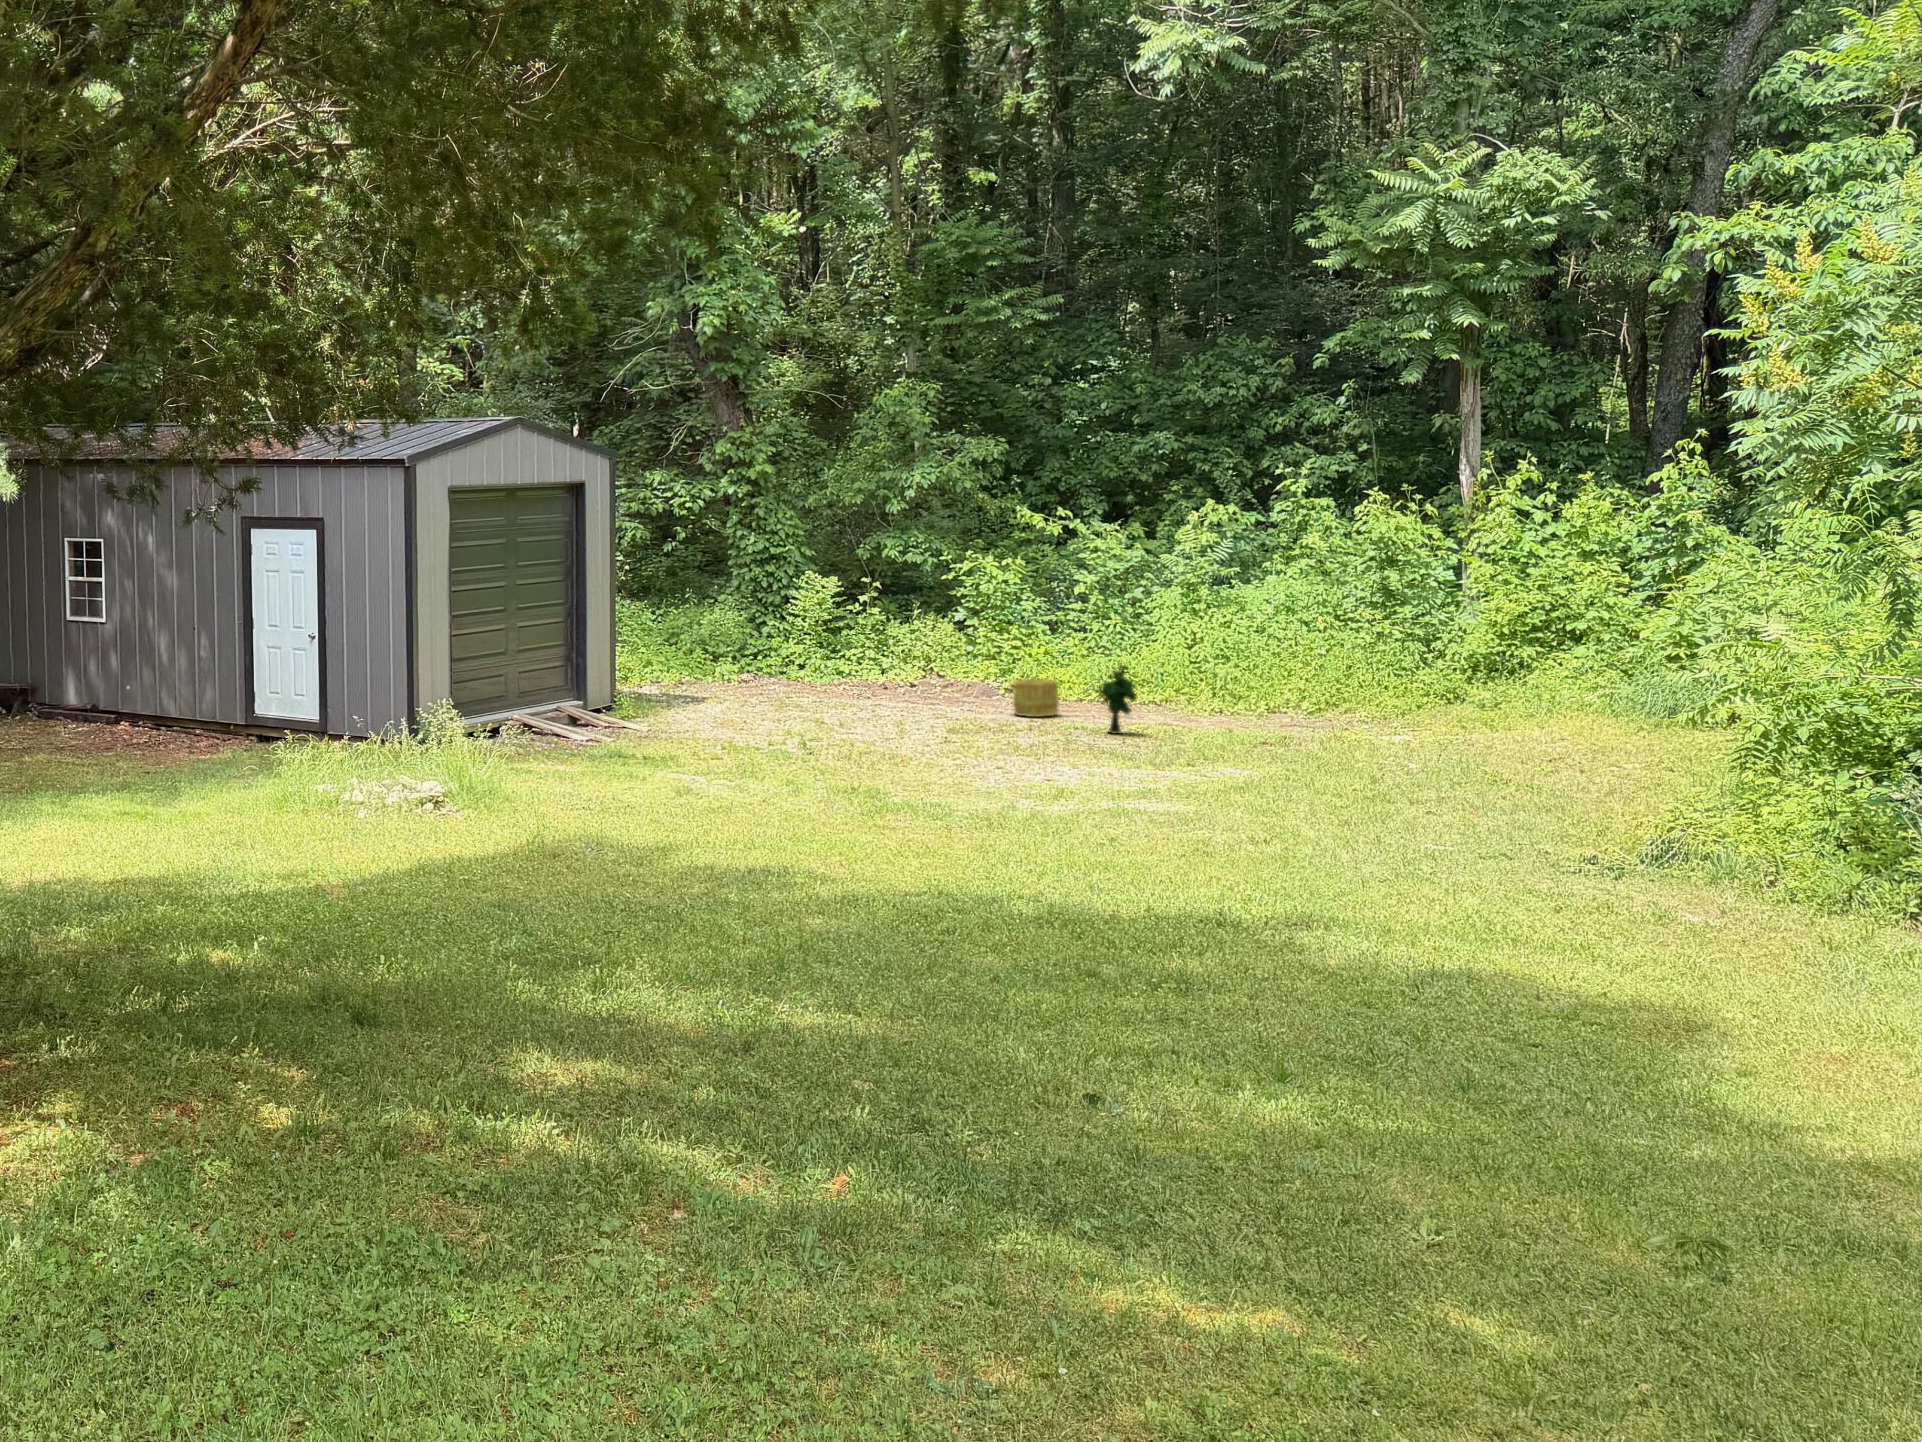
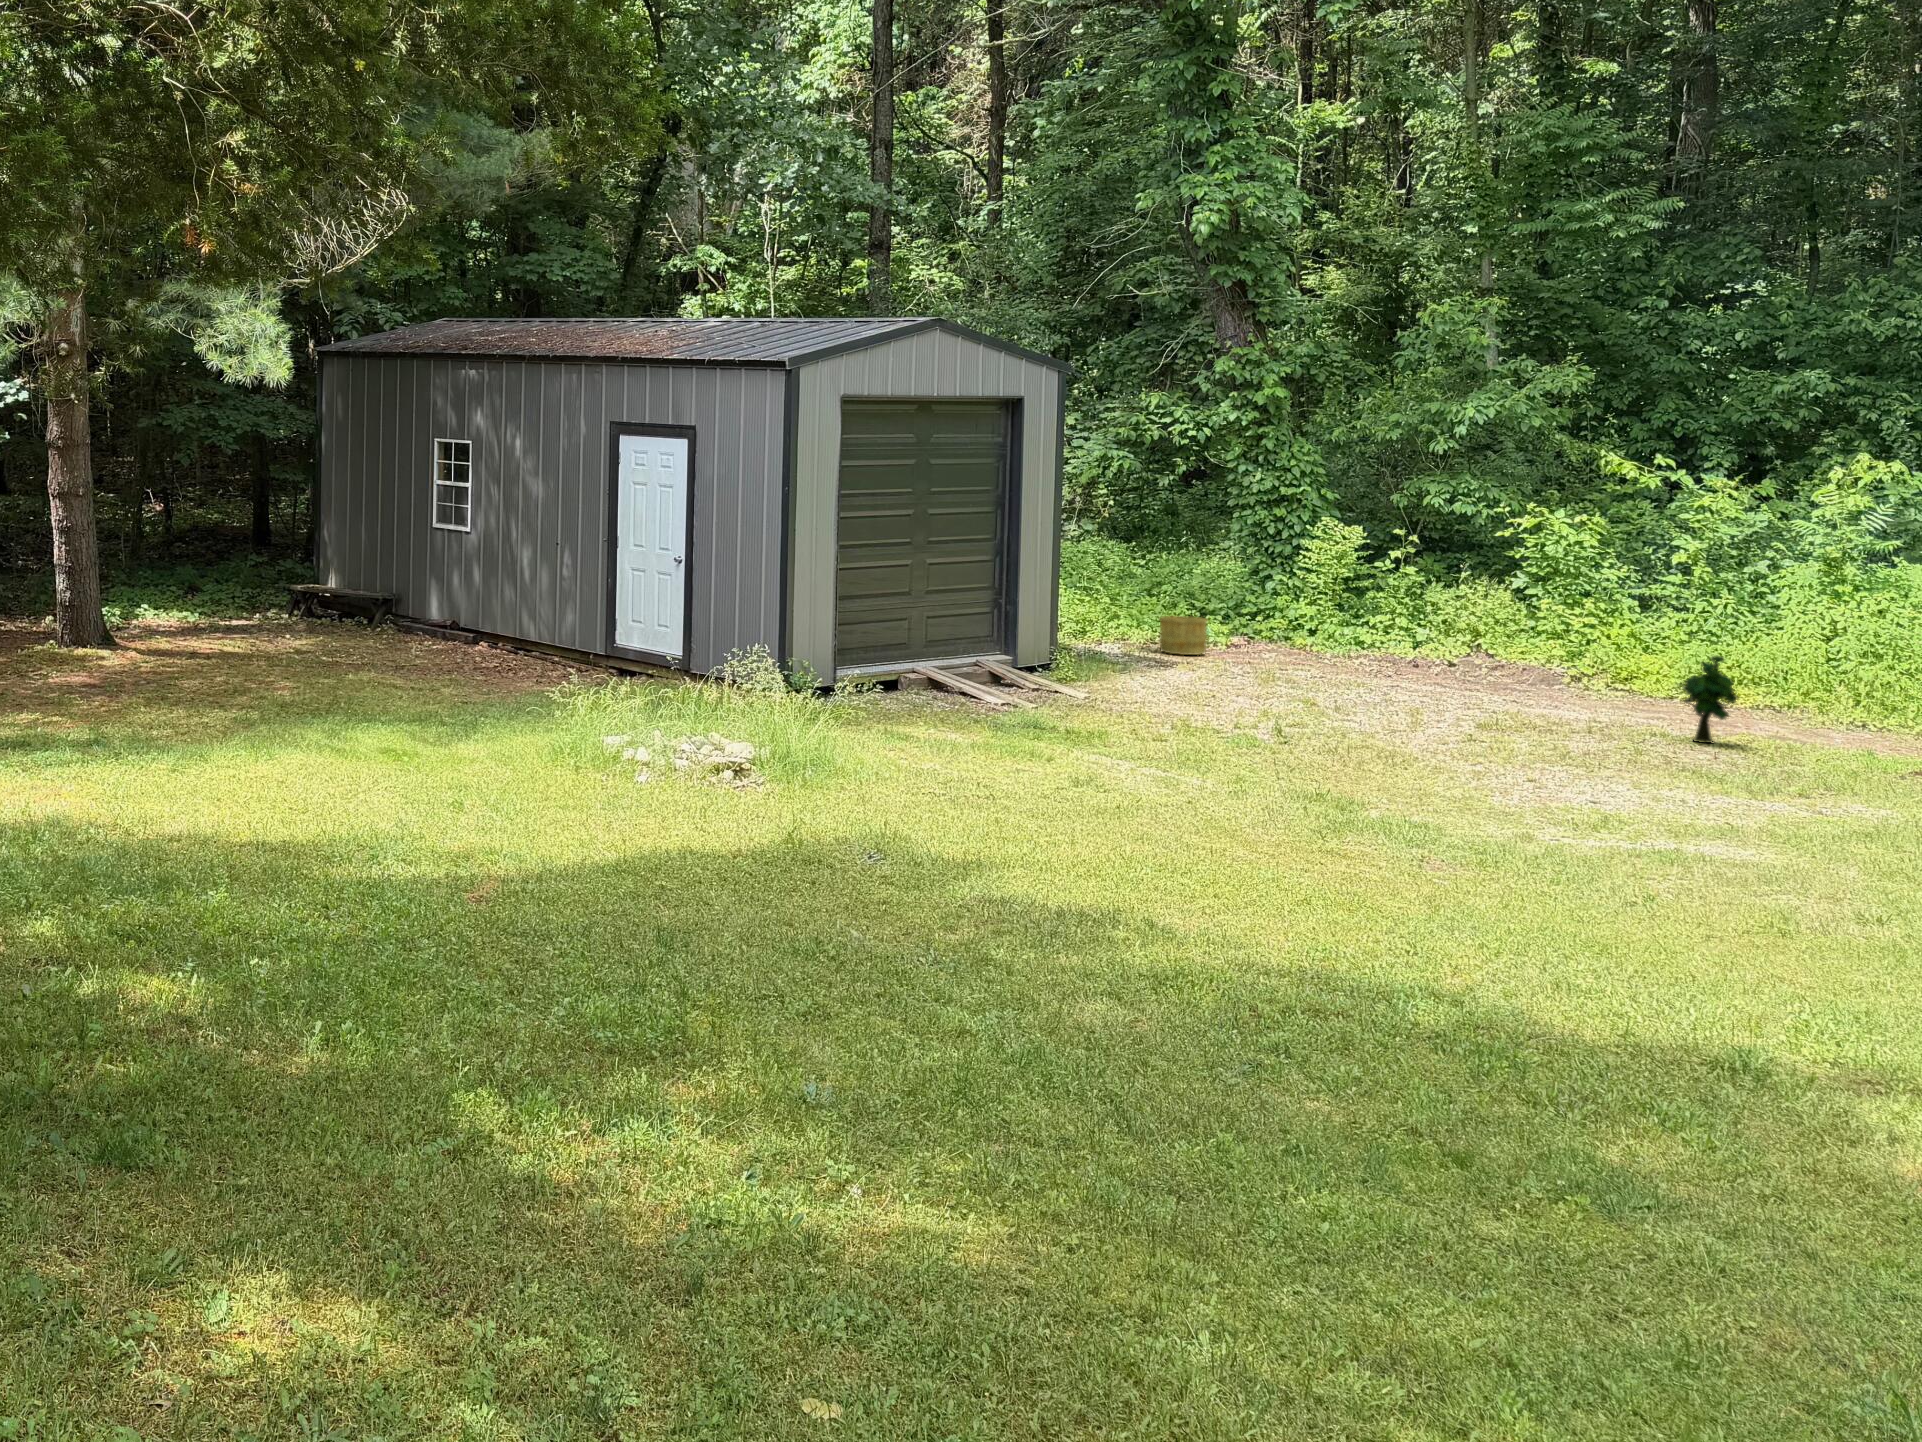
wooden bucket: present [1012,679,1059,717] -> present [1160,616,1207,655]

